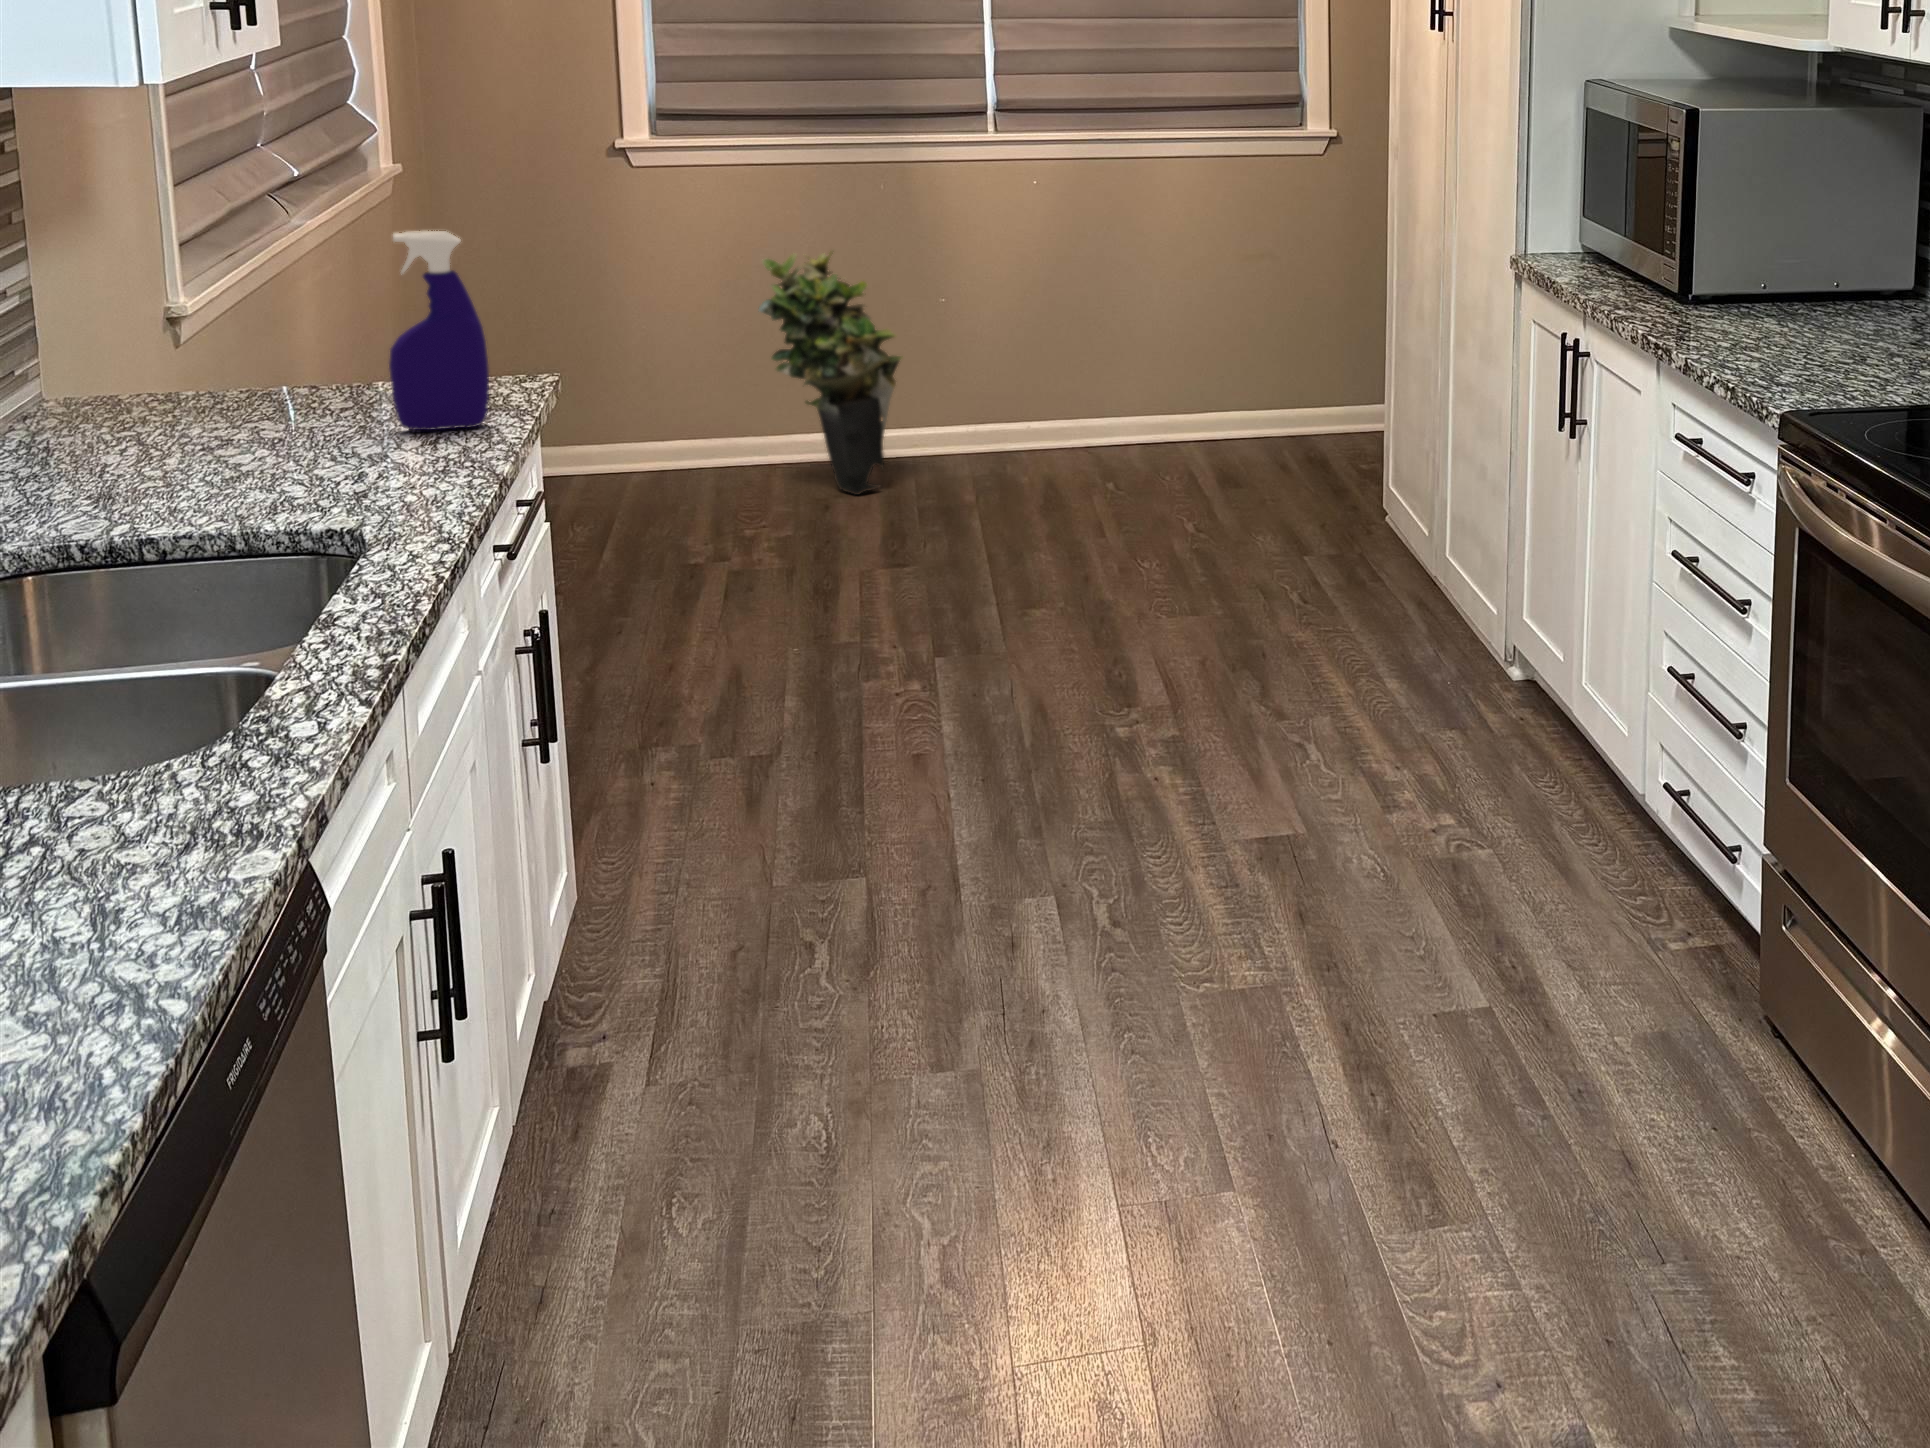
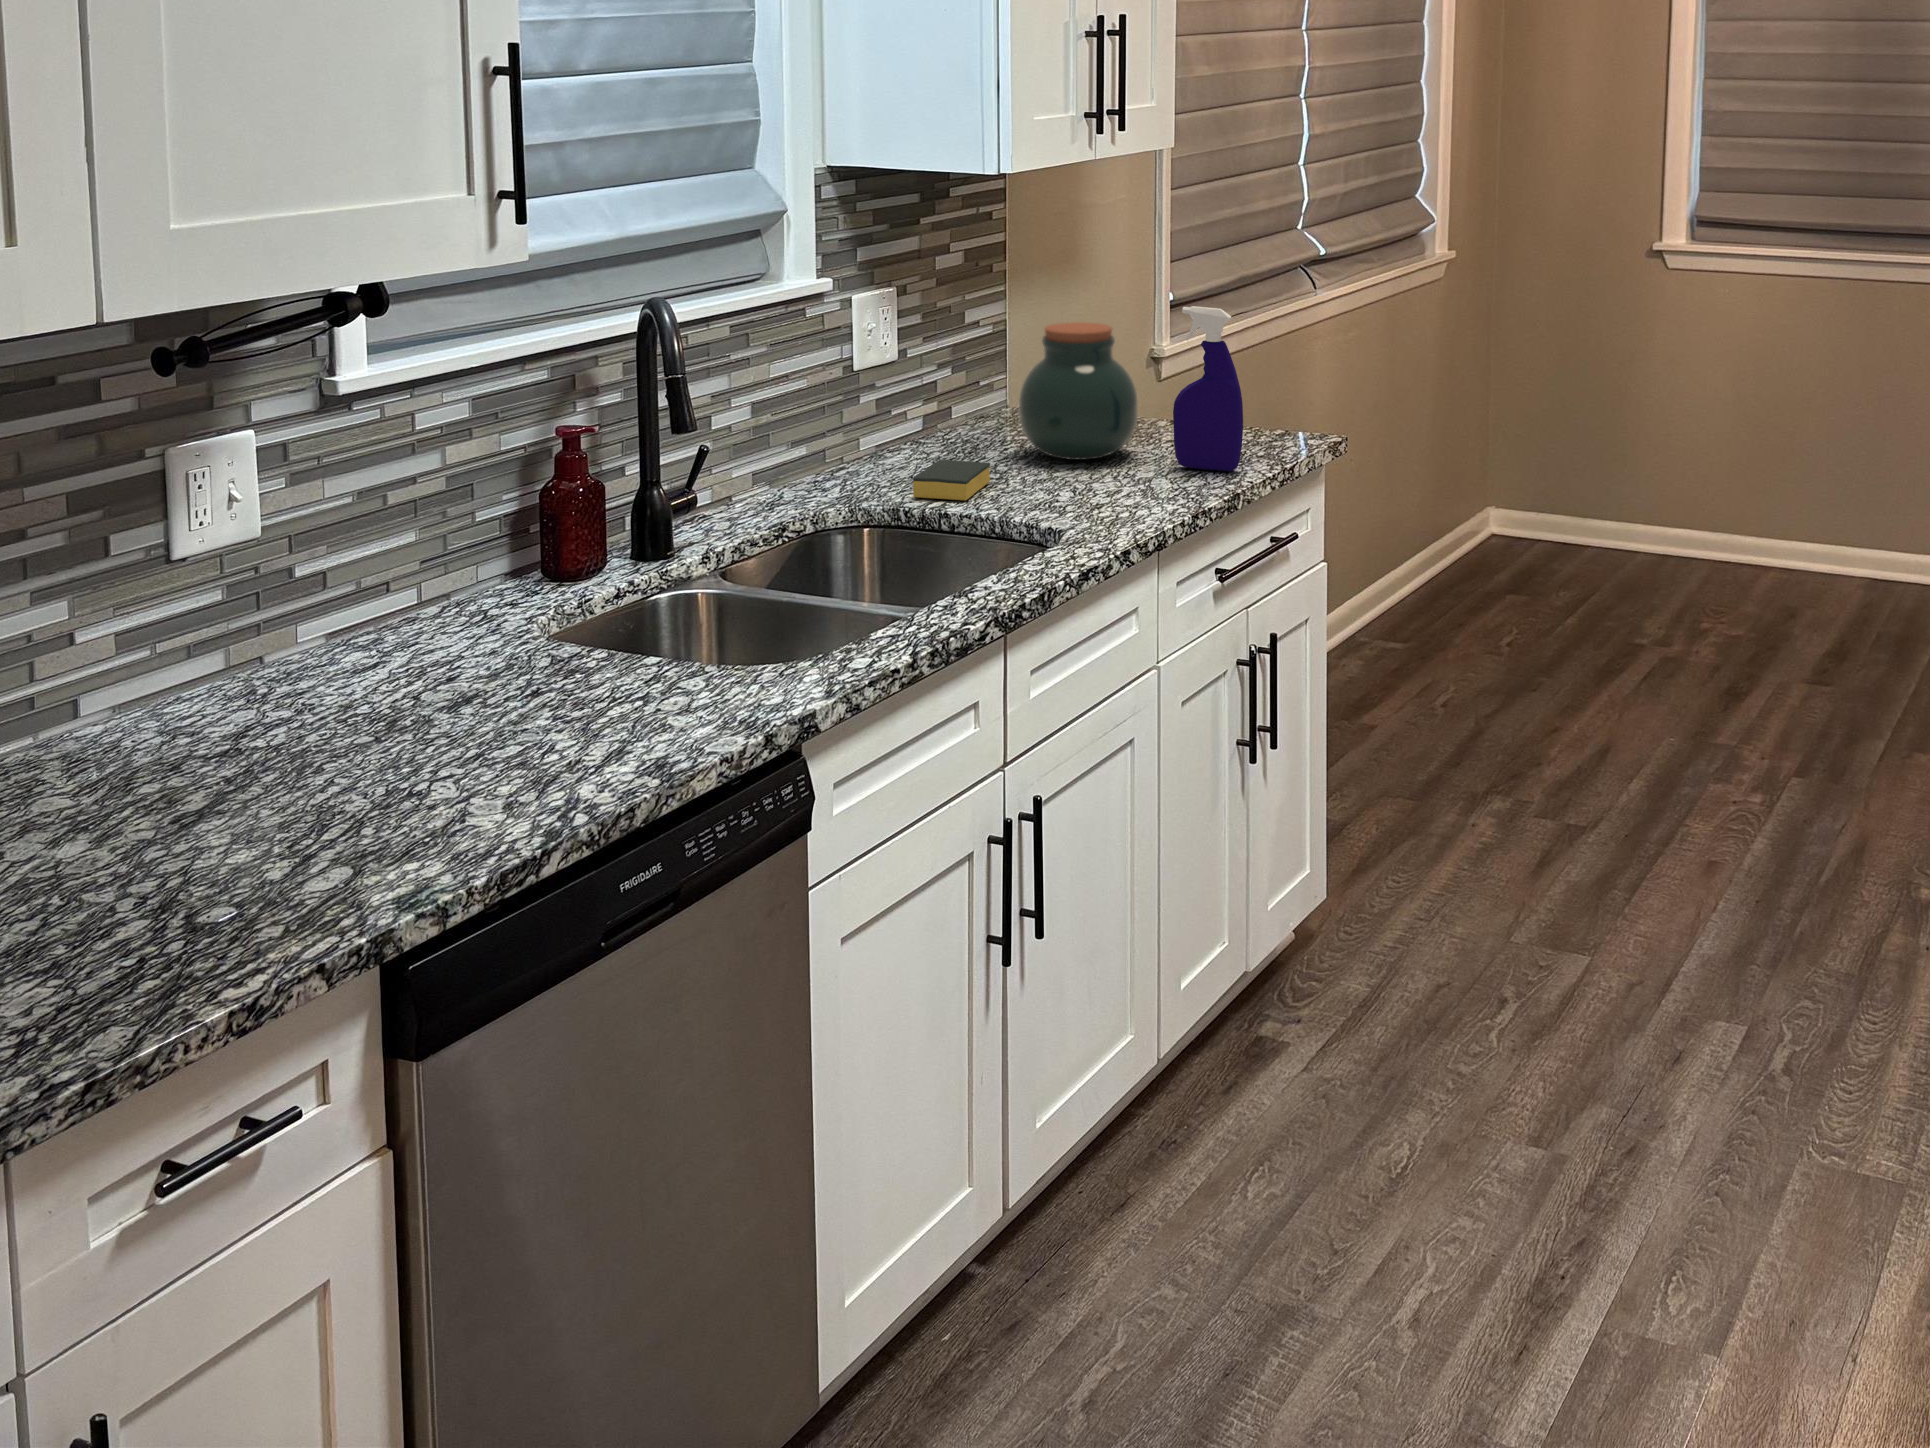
potted plant: present [759,251,902,495] -> none [1751,361,1893,606]
jar: none [147,268,325,446] -> present [1019,322,1138,460]
sponge: none [72,463,164,524] -> present [913,460,990,500]

